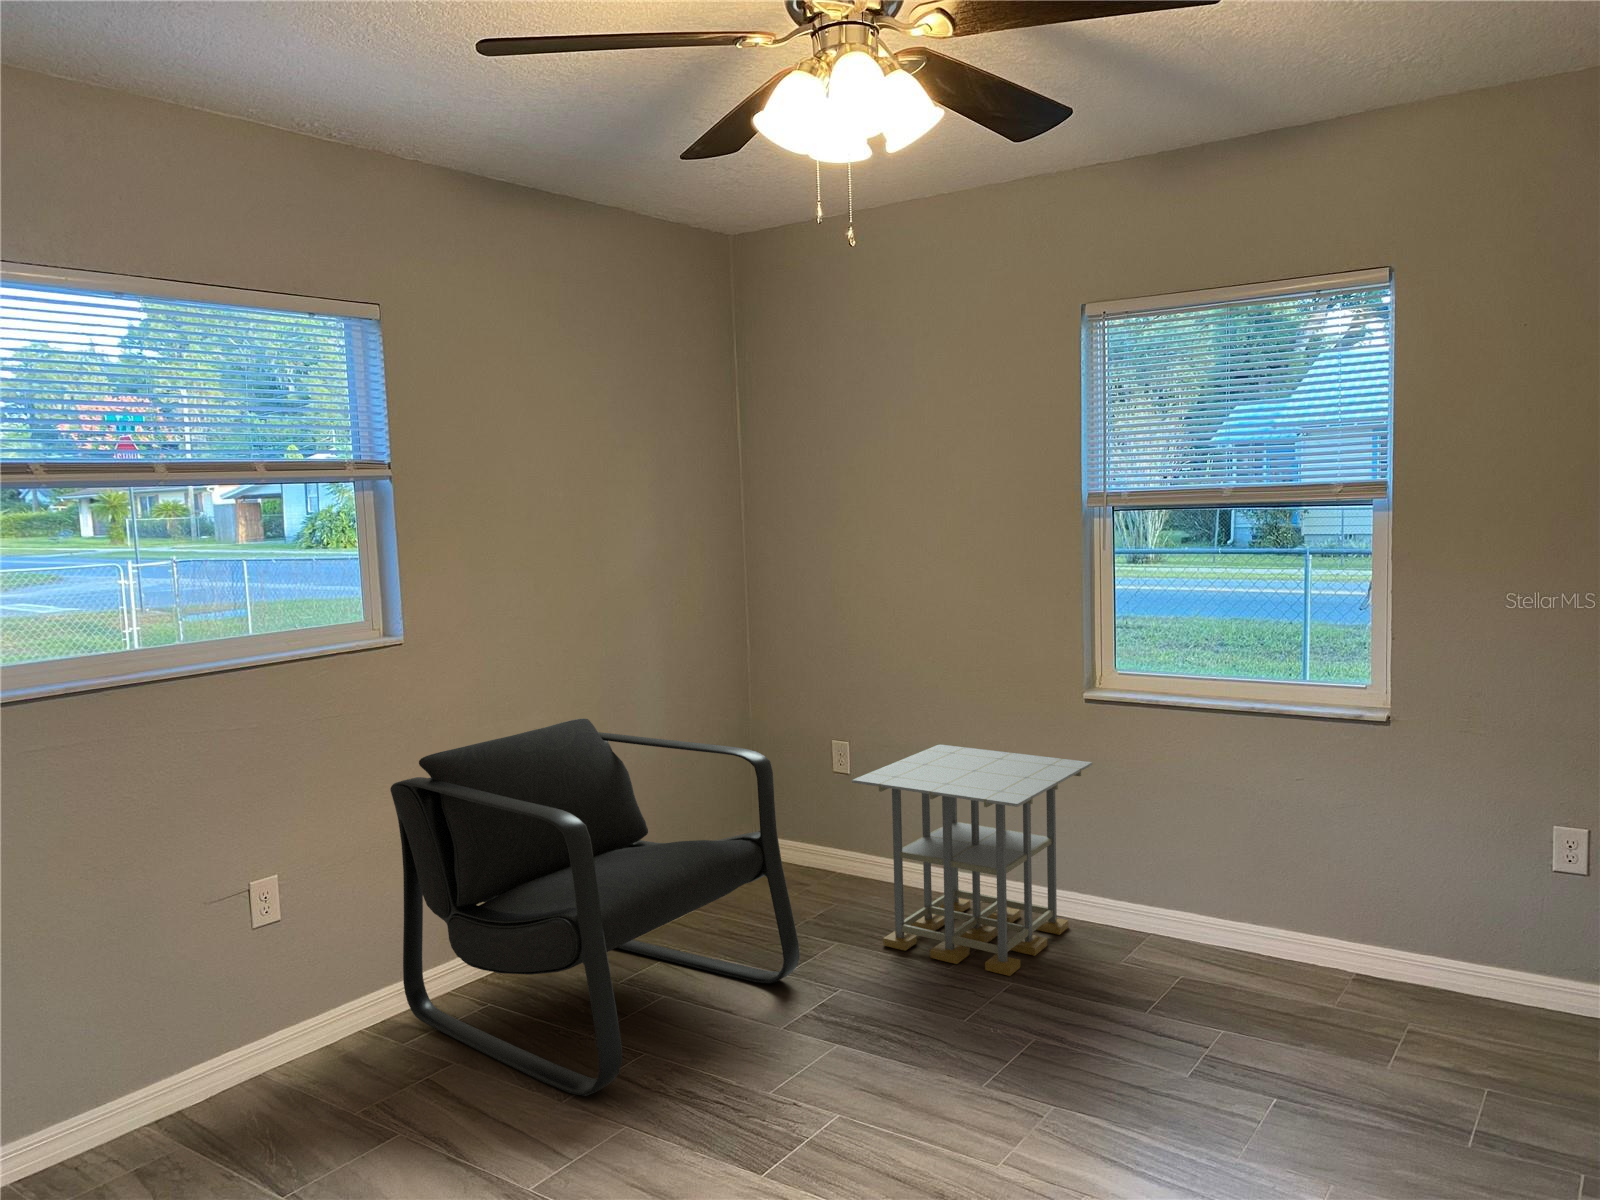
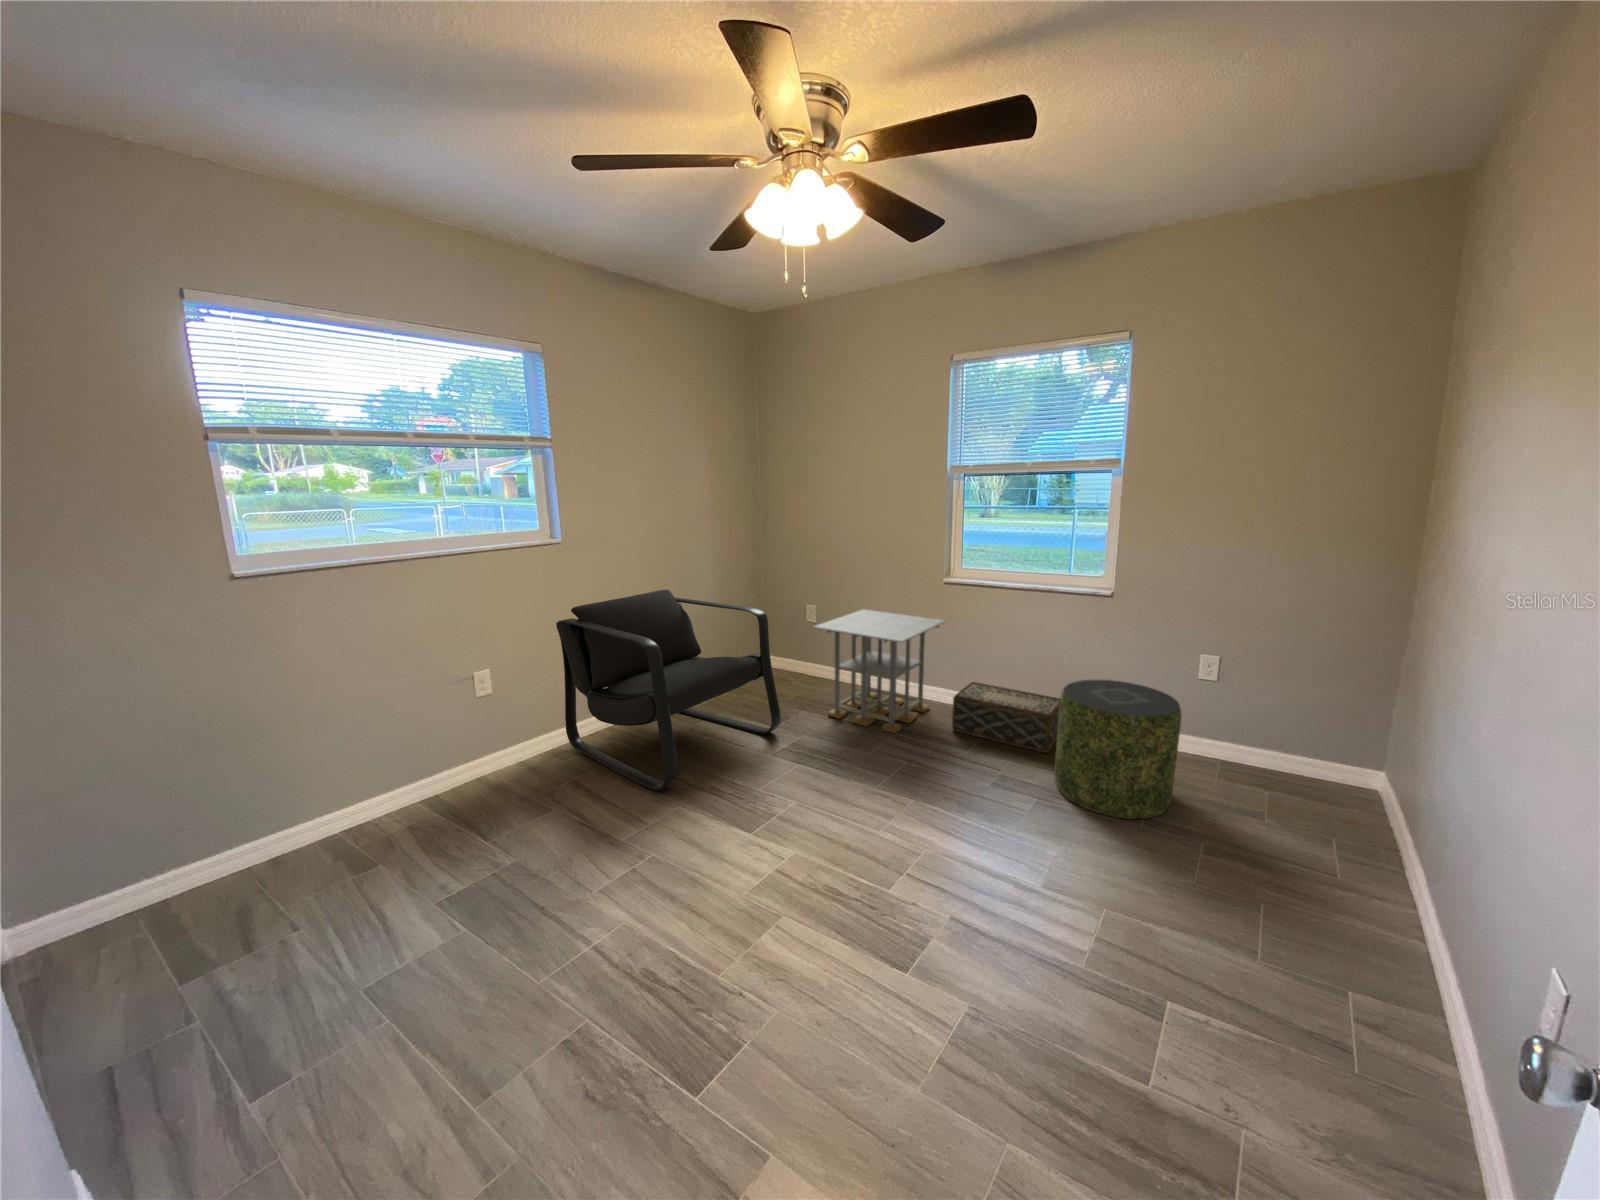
pouf: none [1310,866,1530,1124] -> present [1054,680,1182,819]
woven basket: none [1114,875,1317,1006] -> present [952,682,1060,753]

